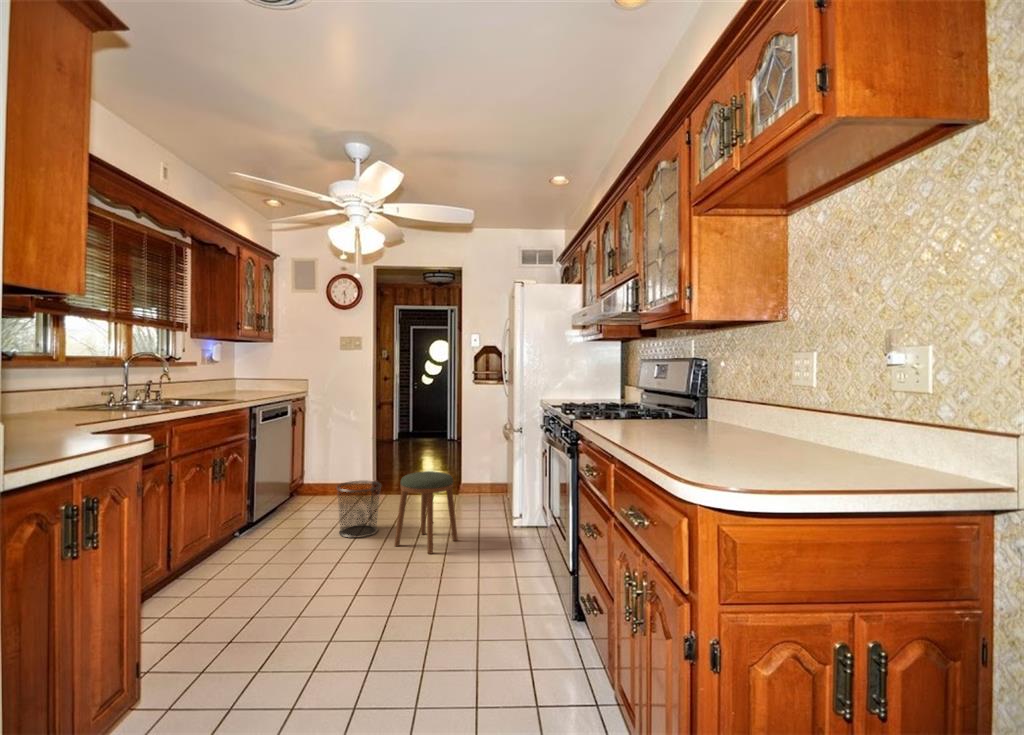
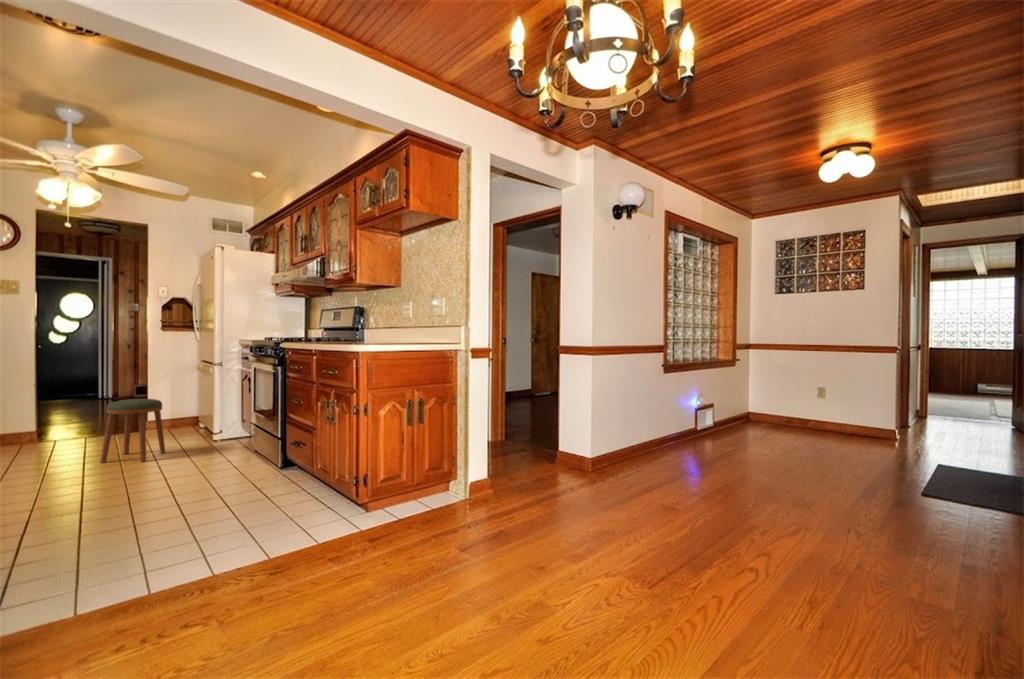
waste bin: present [337,481,381,538] -> none [20,415,77,466]

